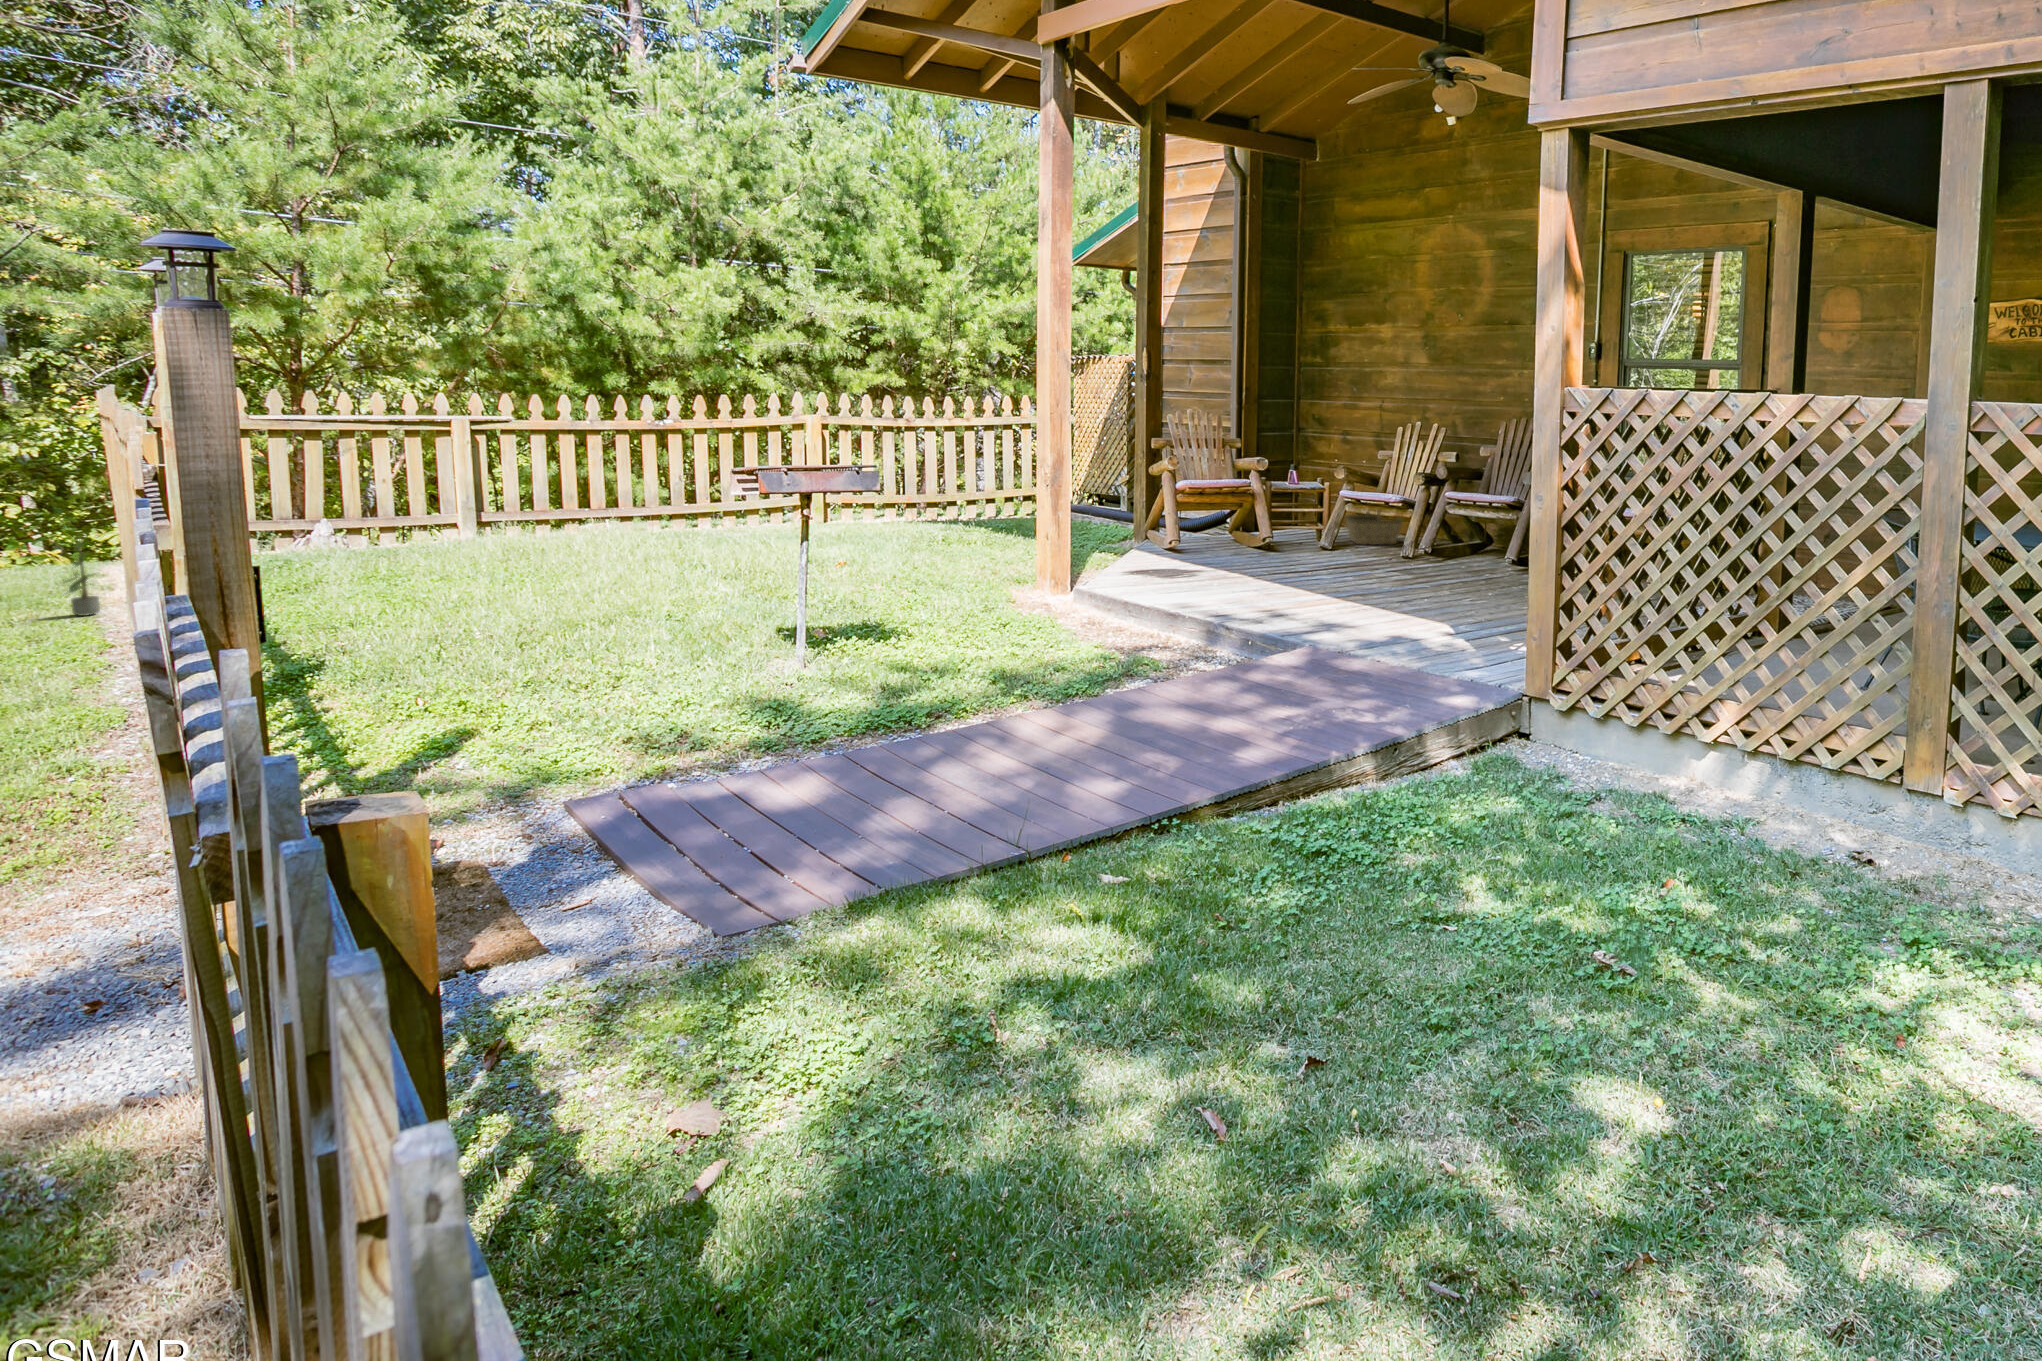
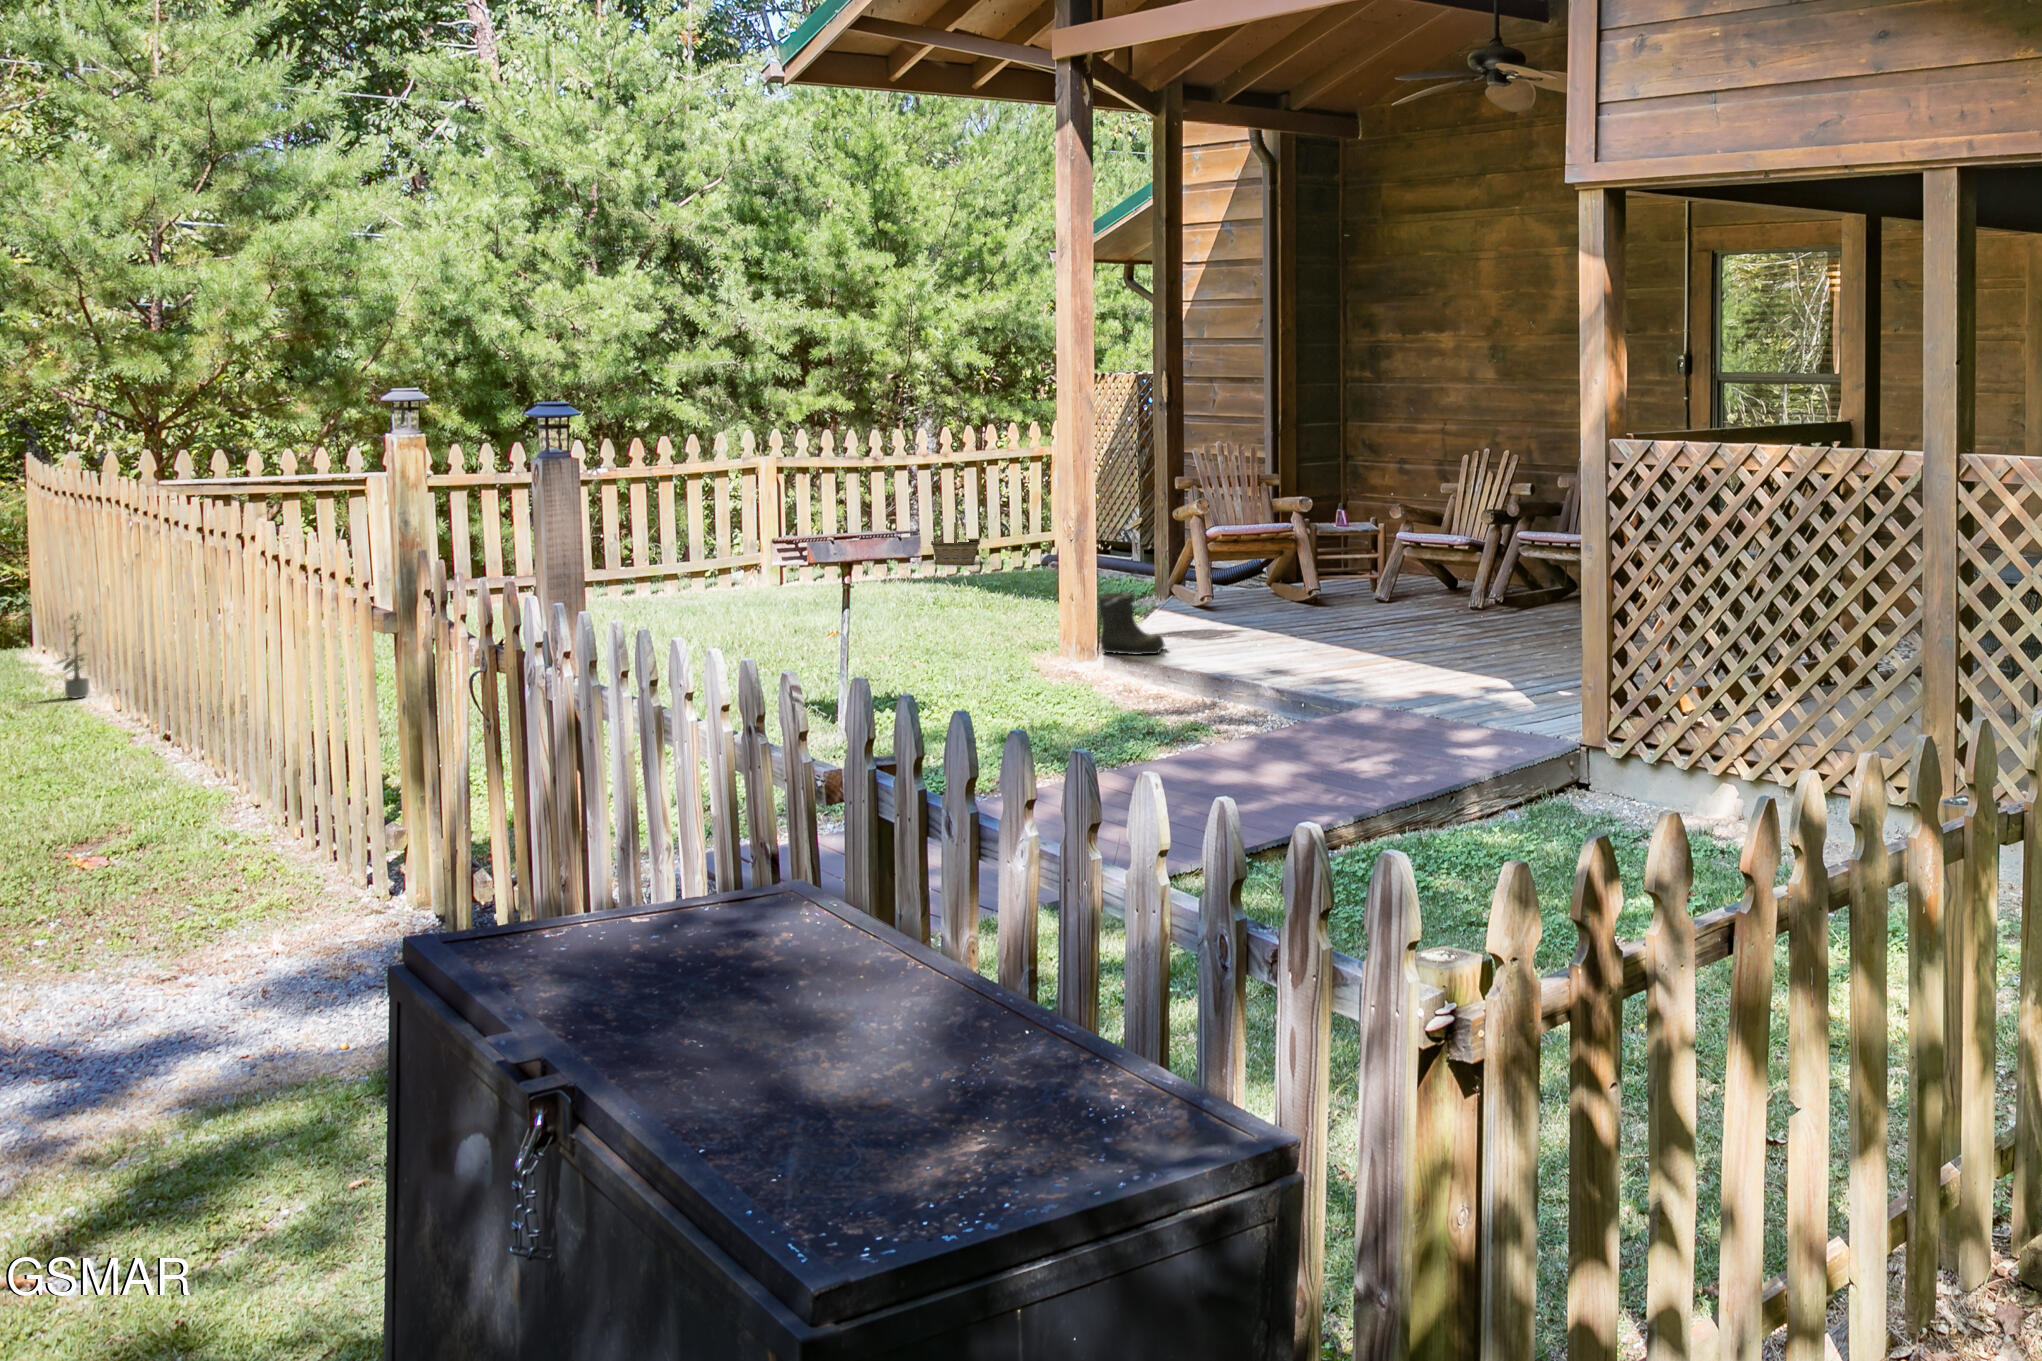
basket: present [1345,510,1402,545] -> present [931,522,980,565]
boots: none [1074,534,1134,590] -> present [1098,592,1164,655]

